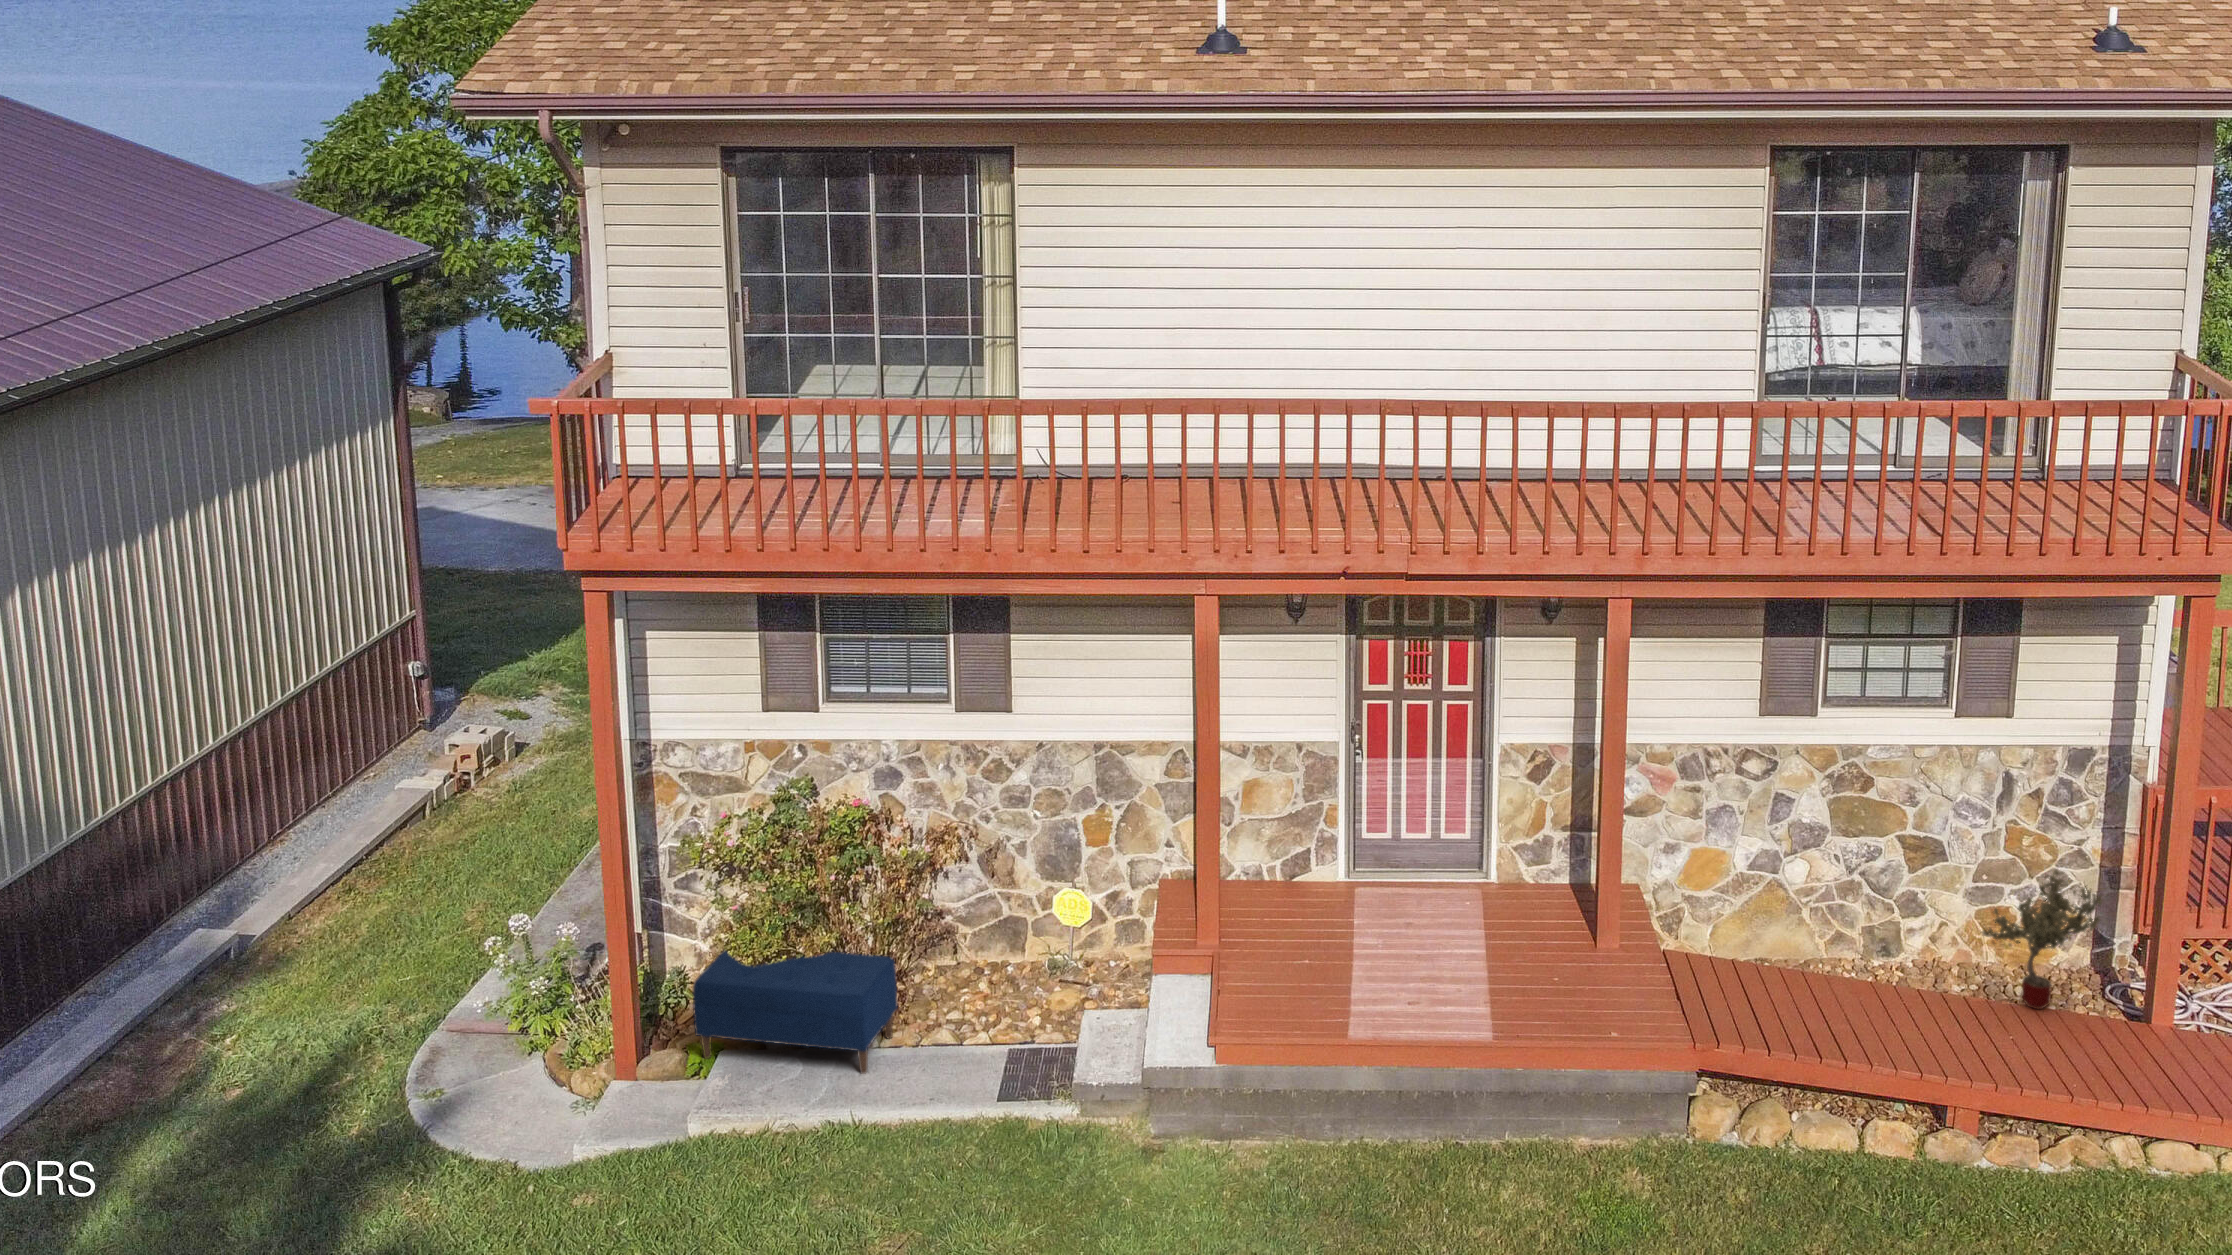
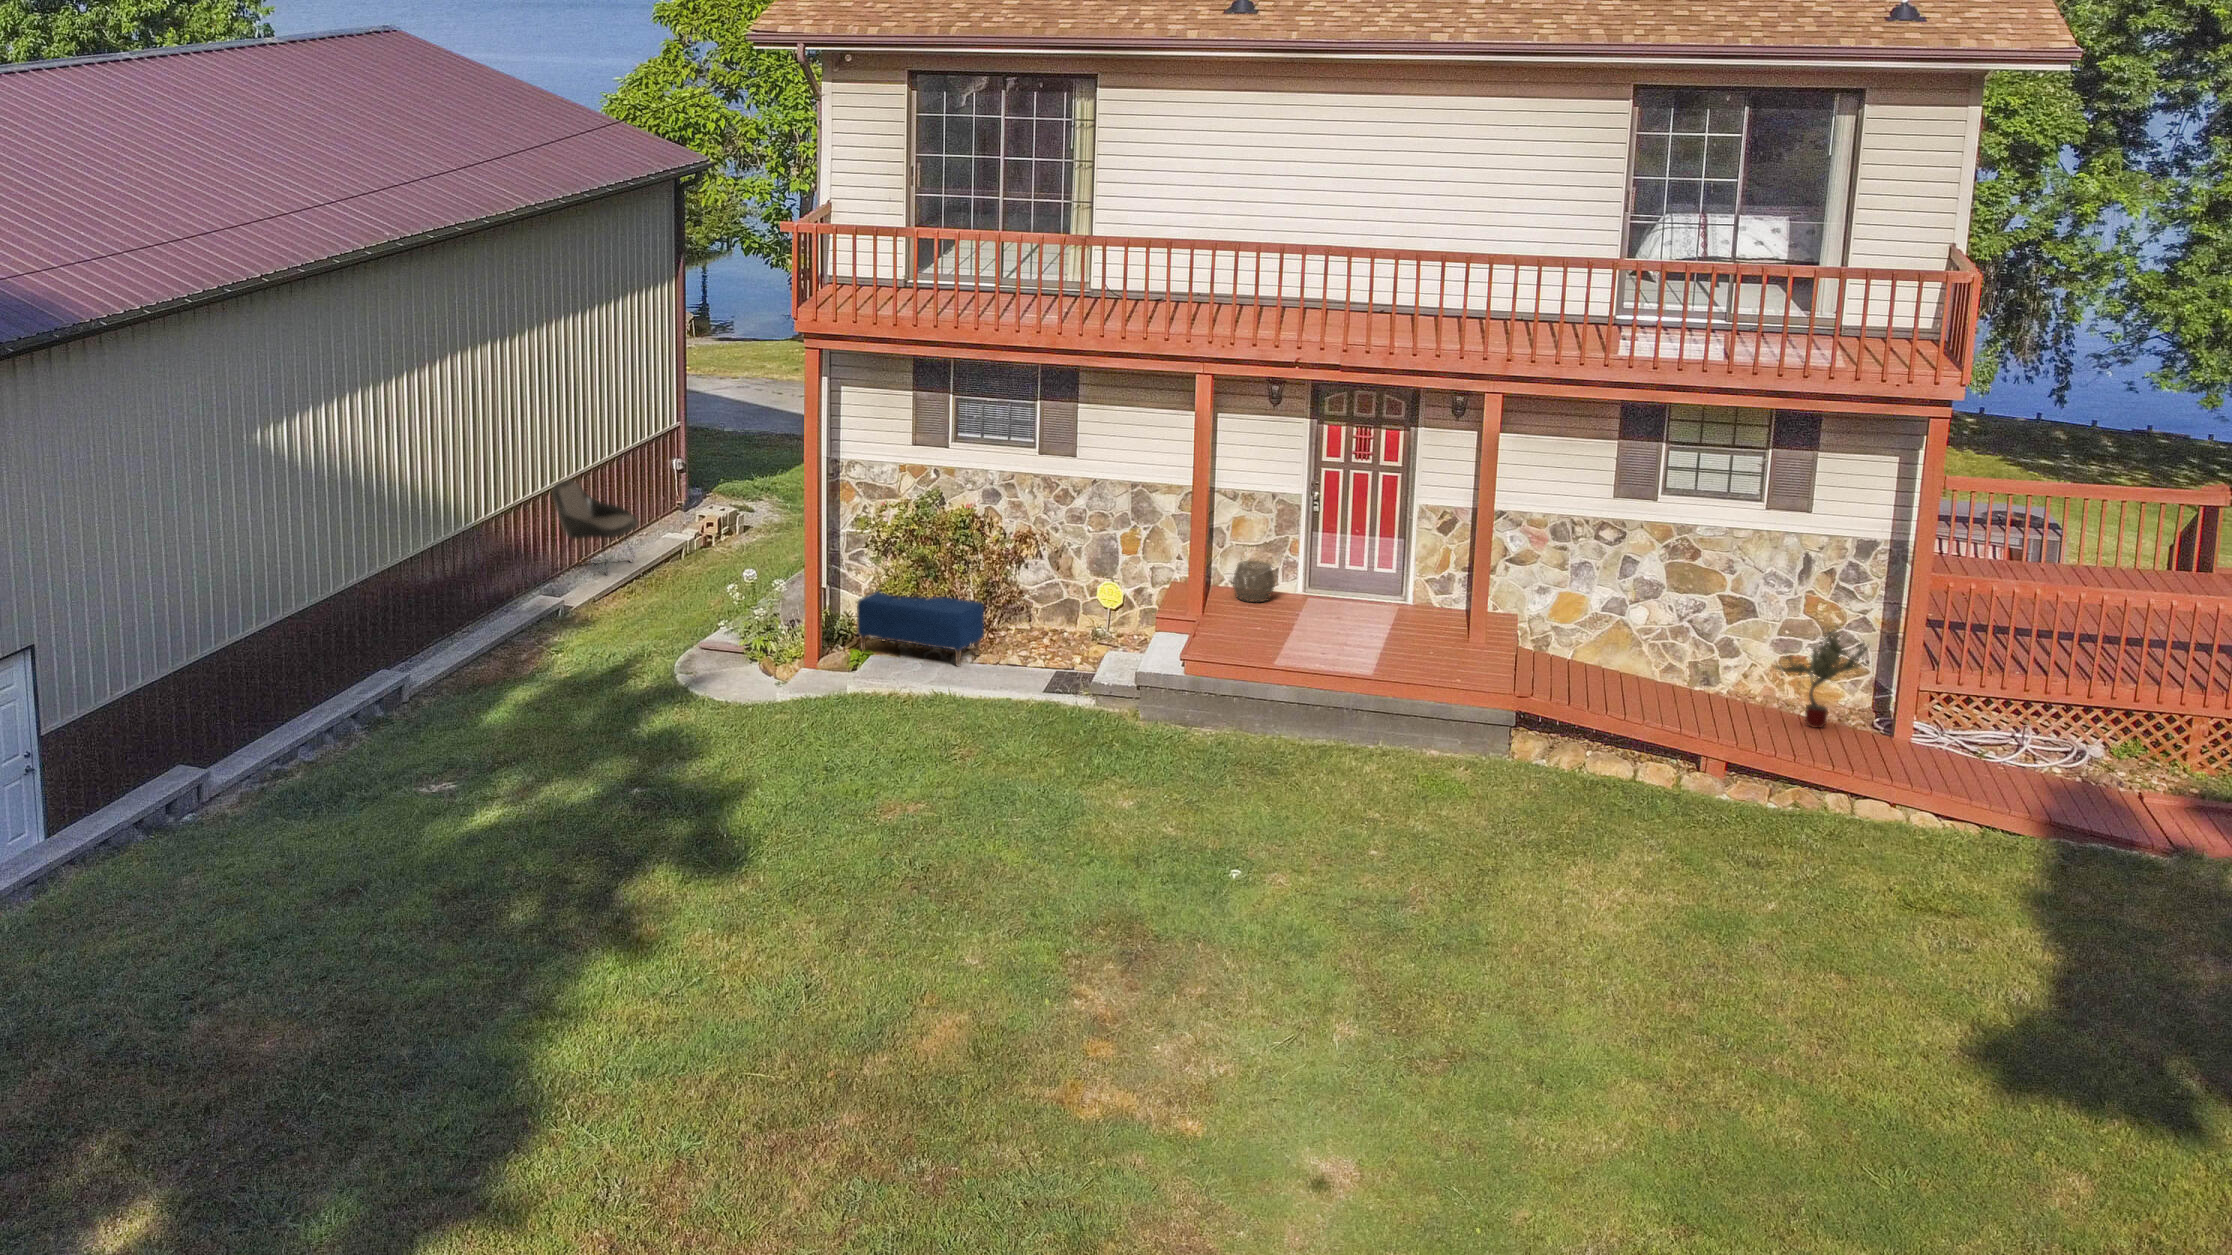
lounge chair: none [179,767,336,918] -> present [552,481,638,574]
woven basket: none [1254,837,1313,904] -> present [1233,561,1275,602]

